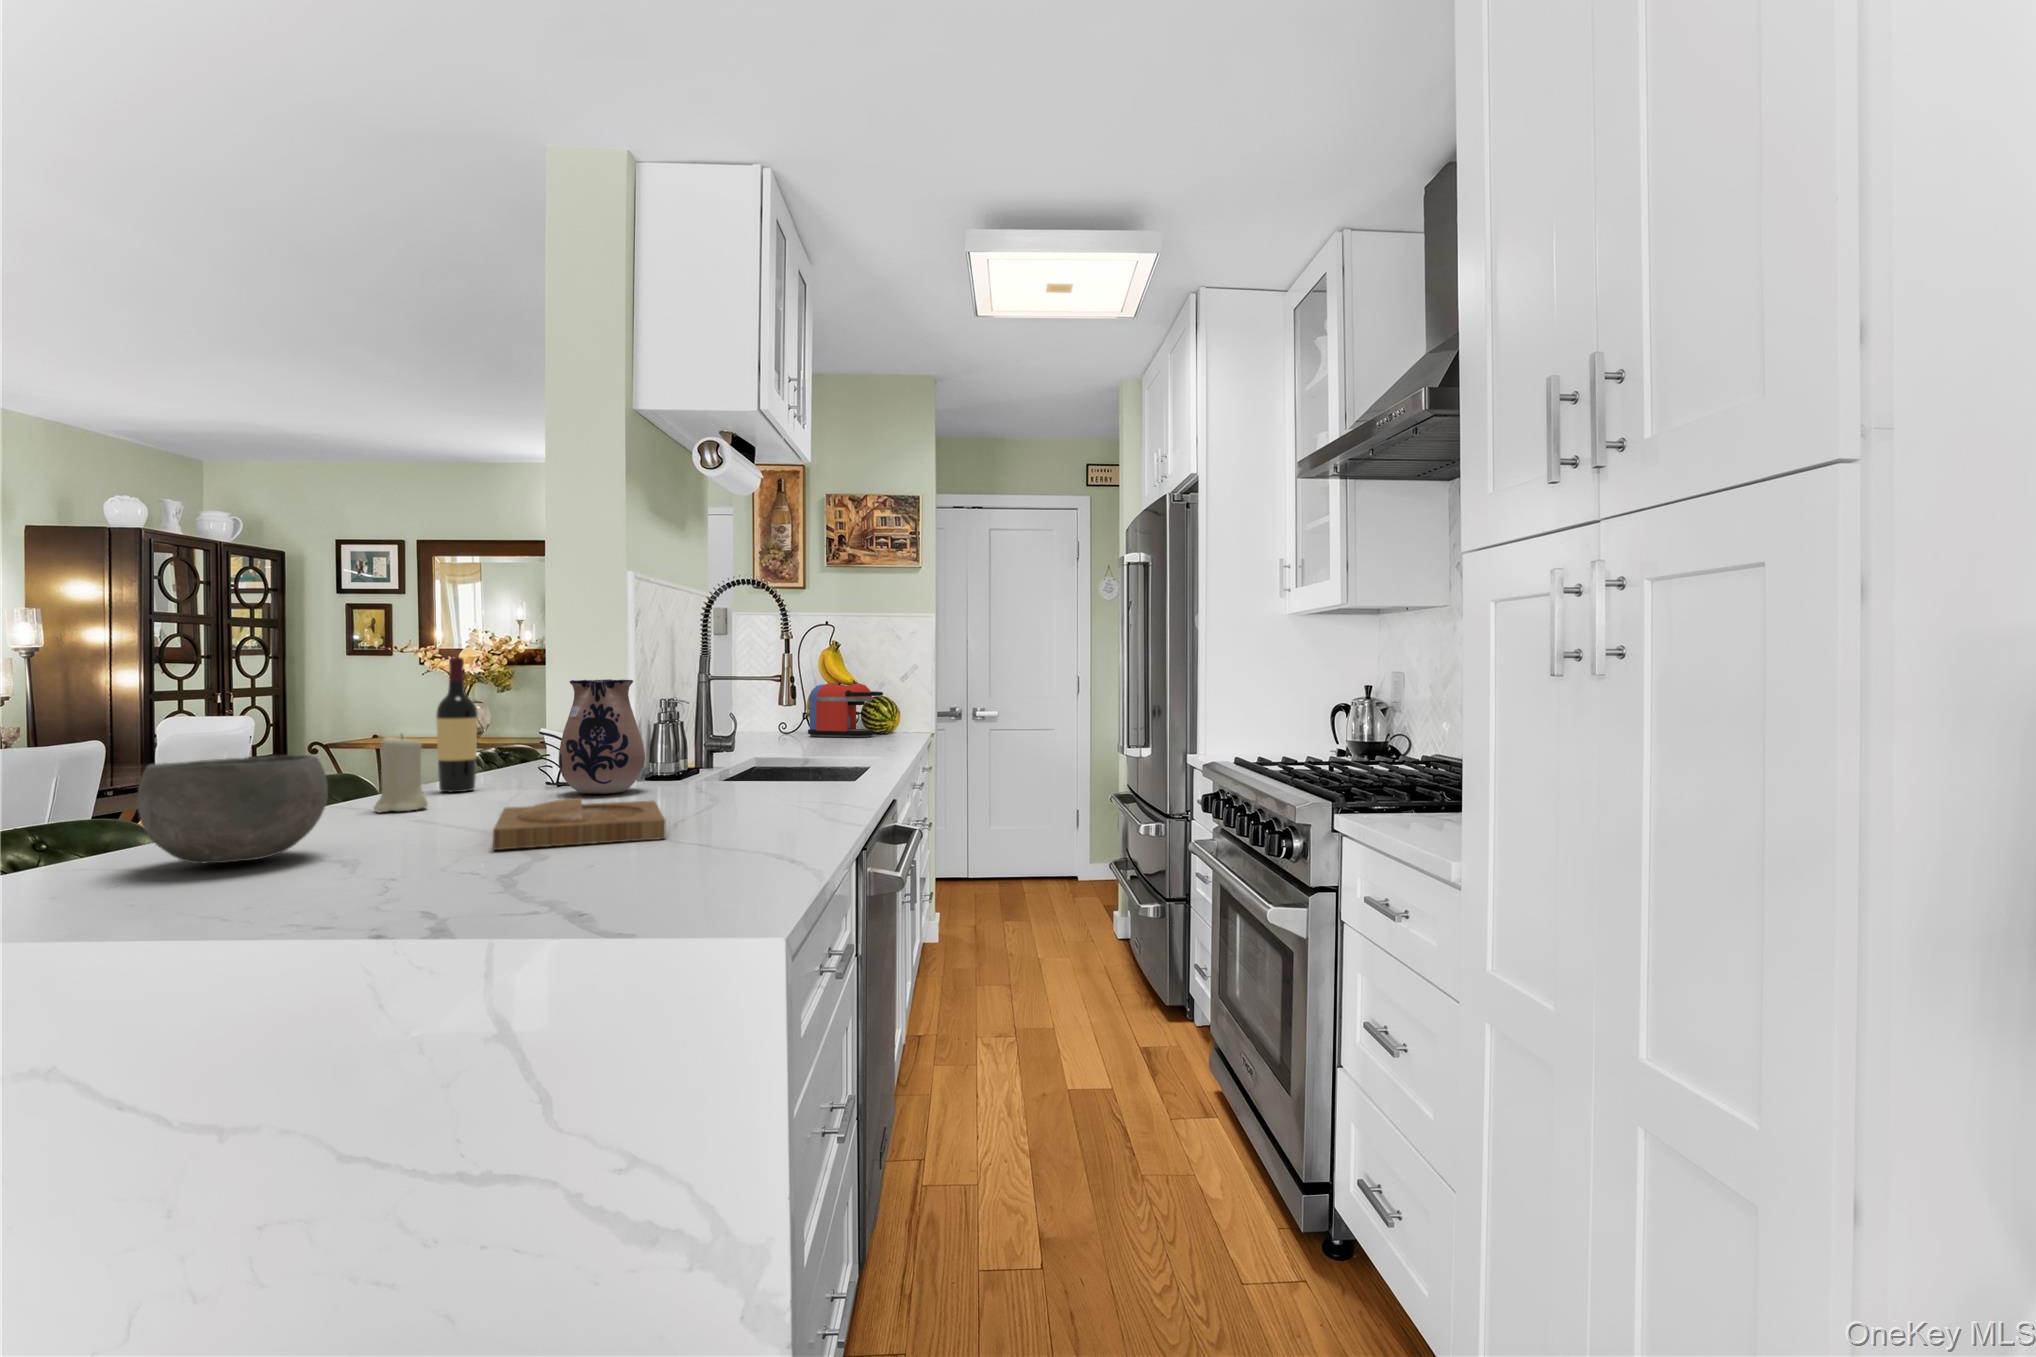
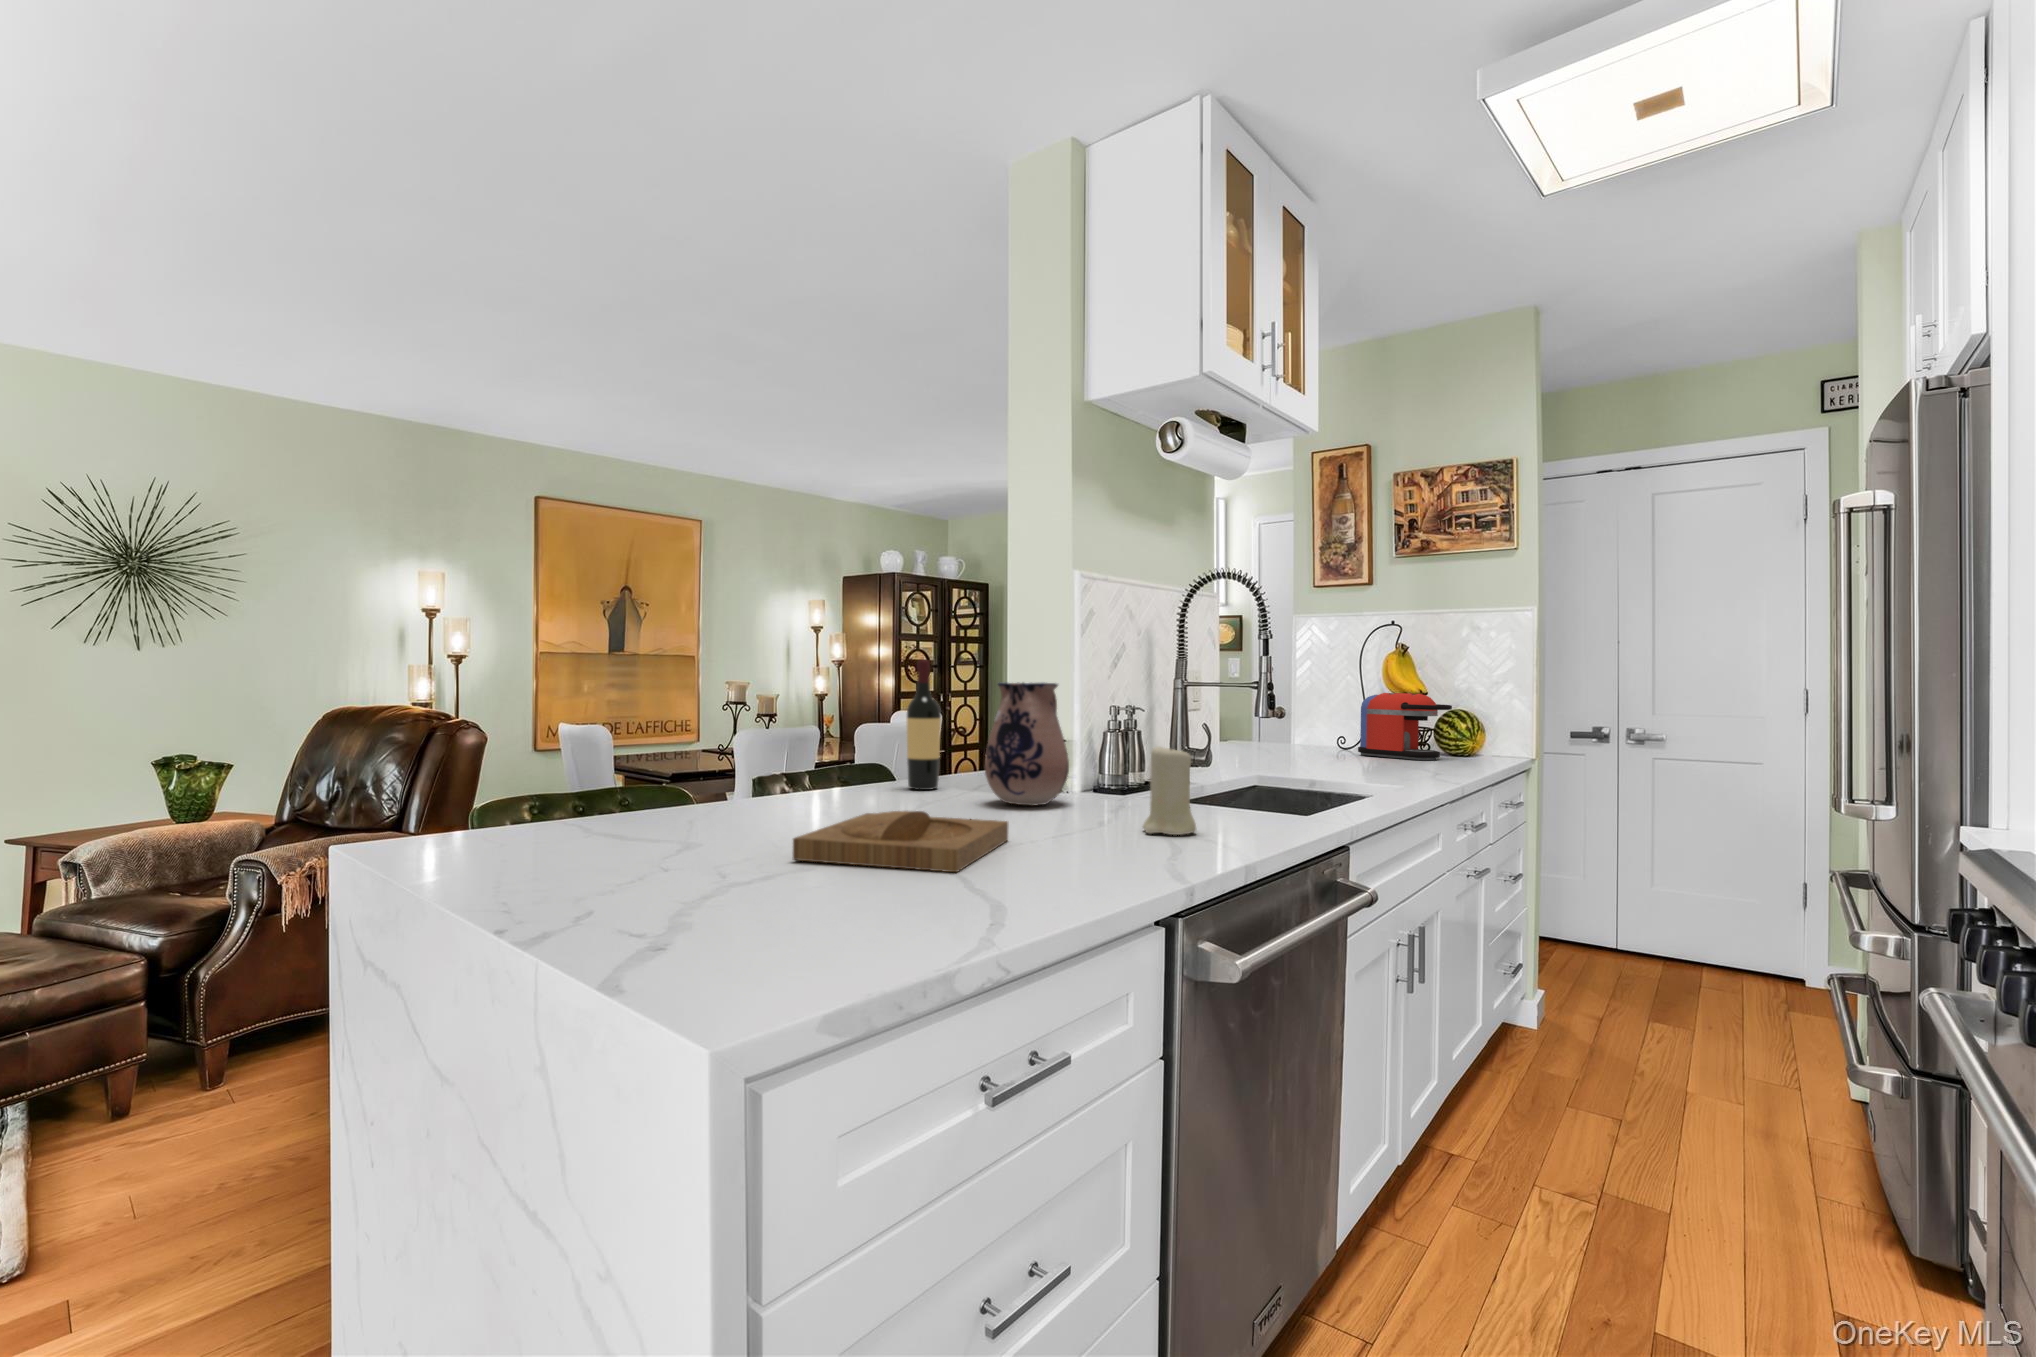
candle: present [374,735,428,812] -> present [1143,745,1196,835]
bowl: present [138,755,328,864] -> none [553,746,698,841]

